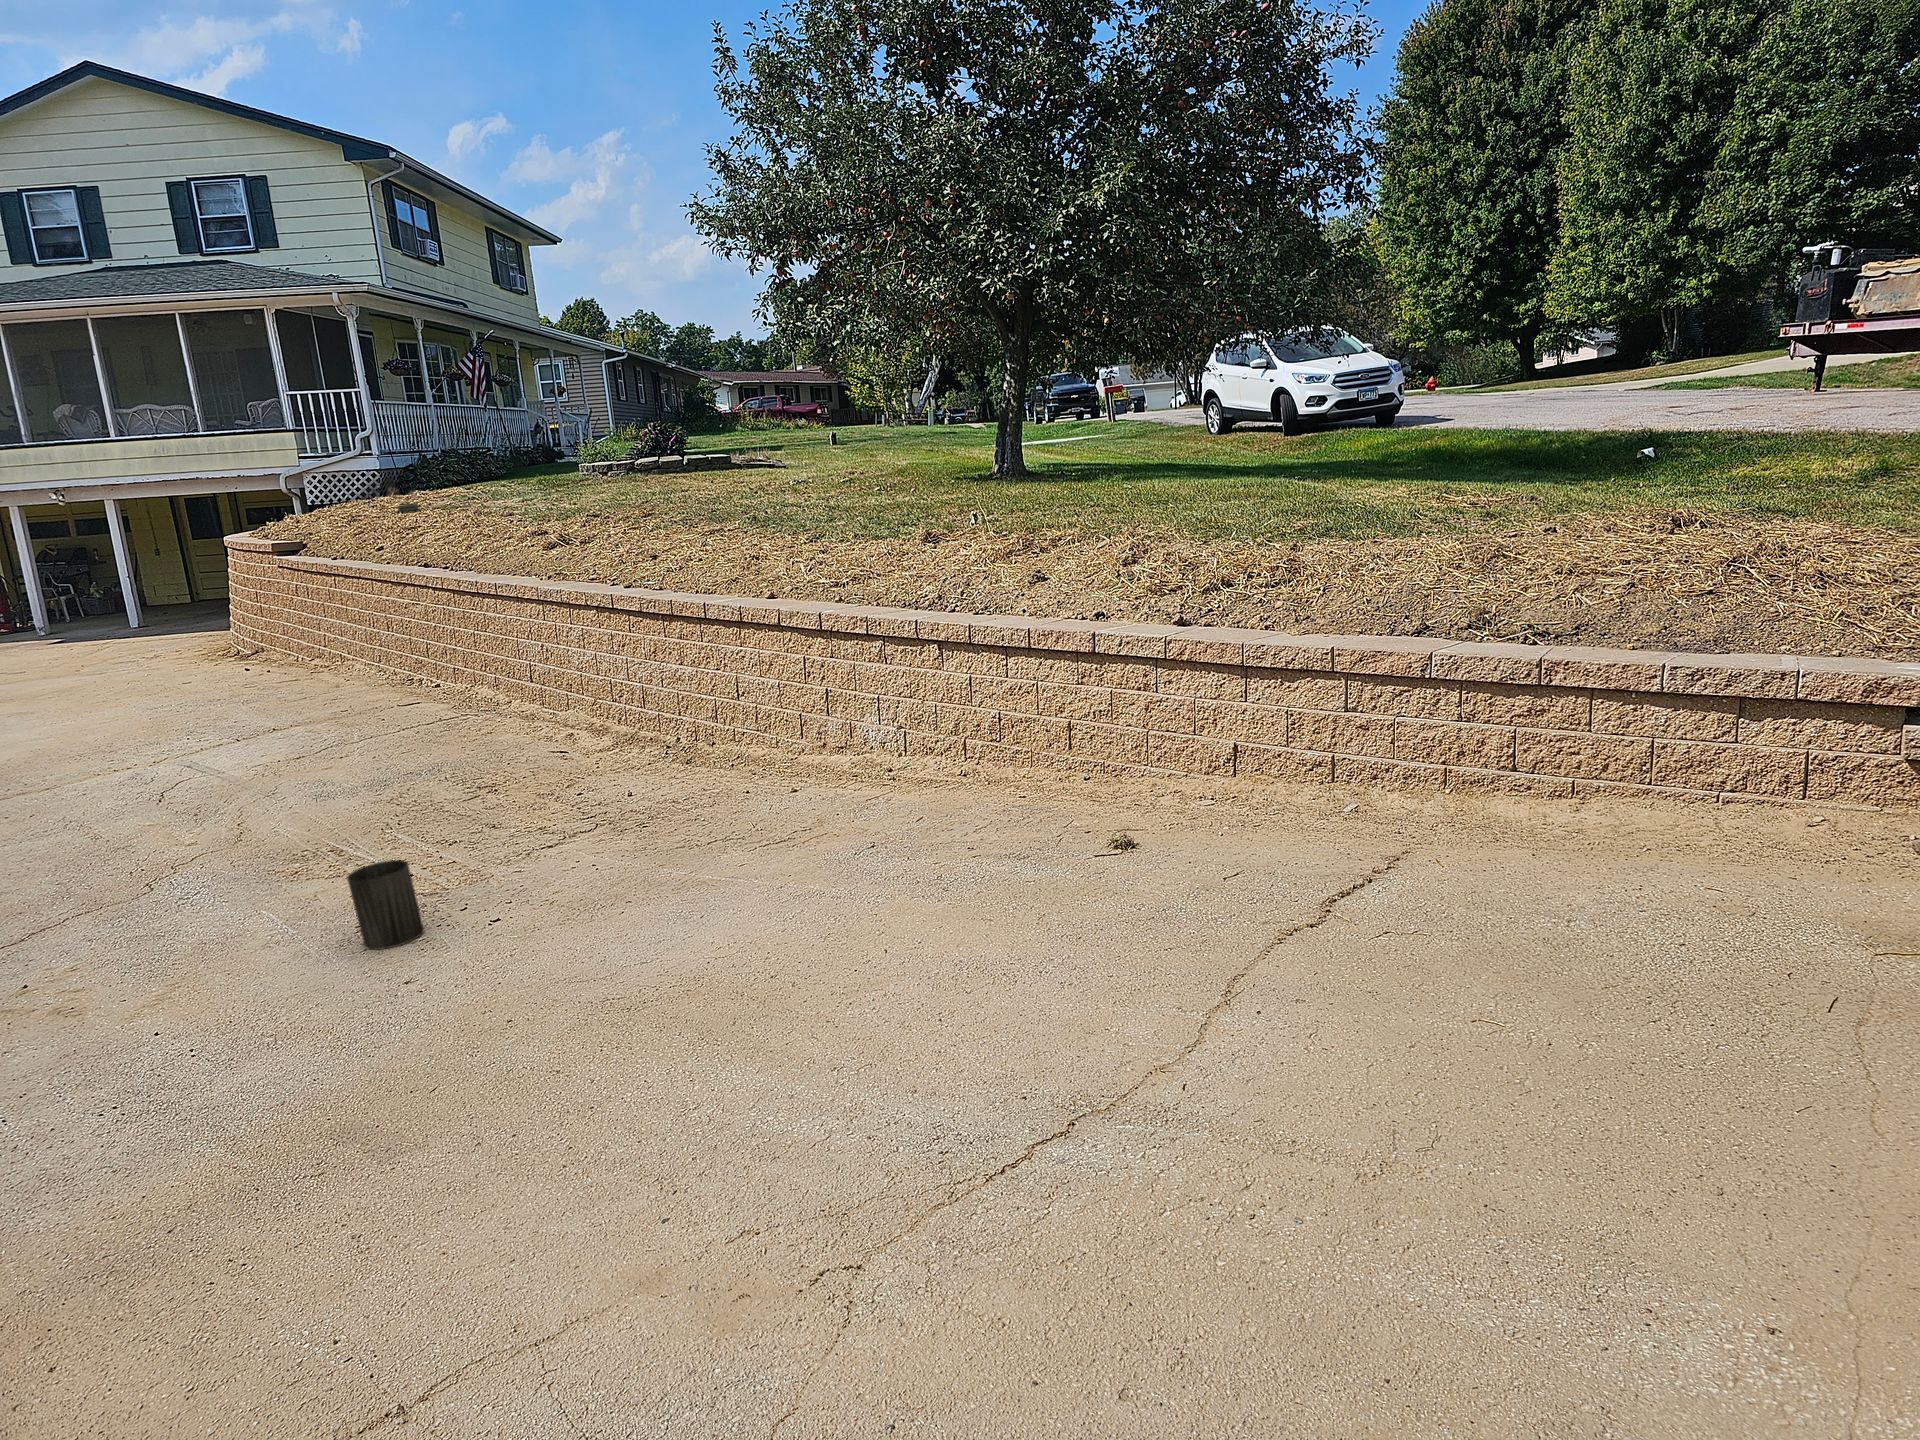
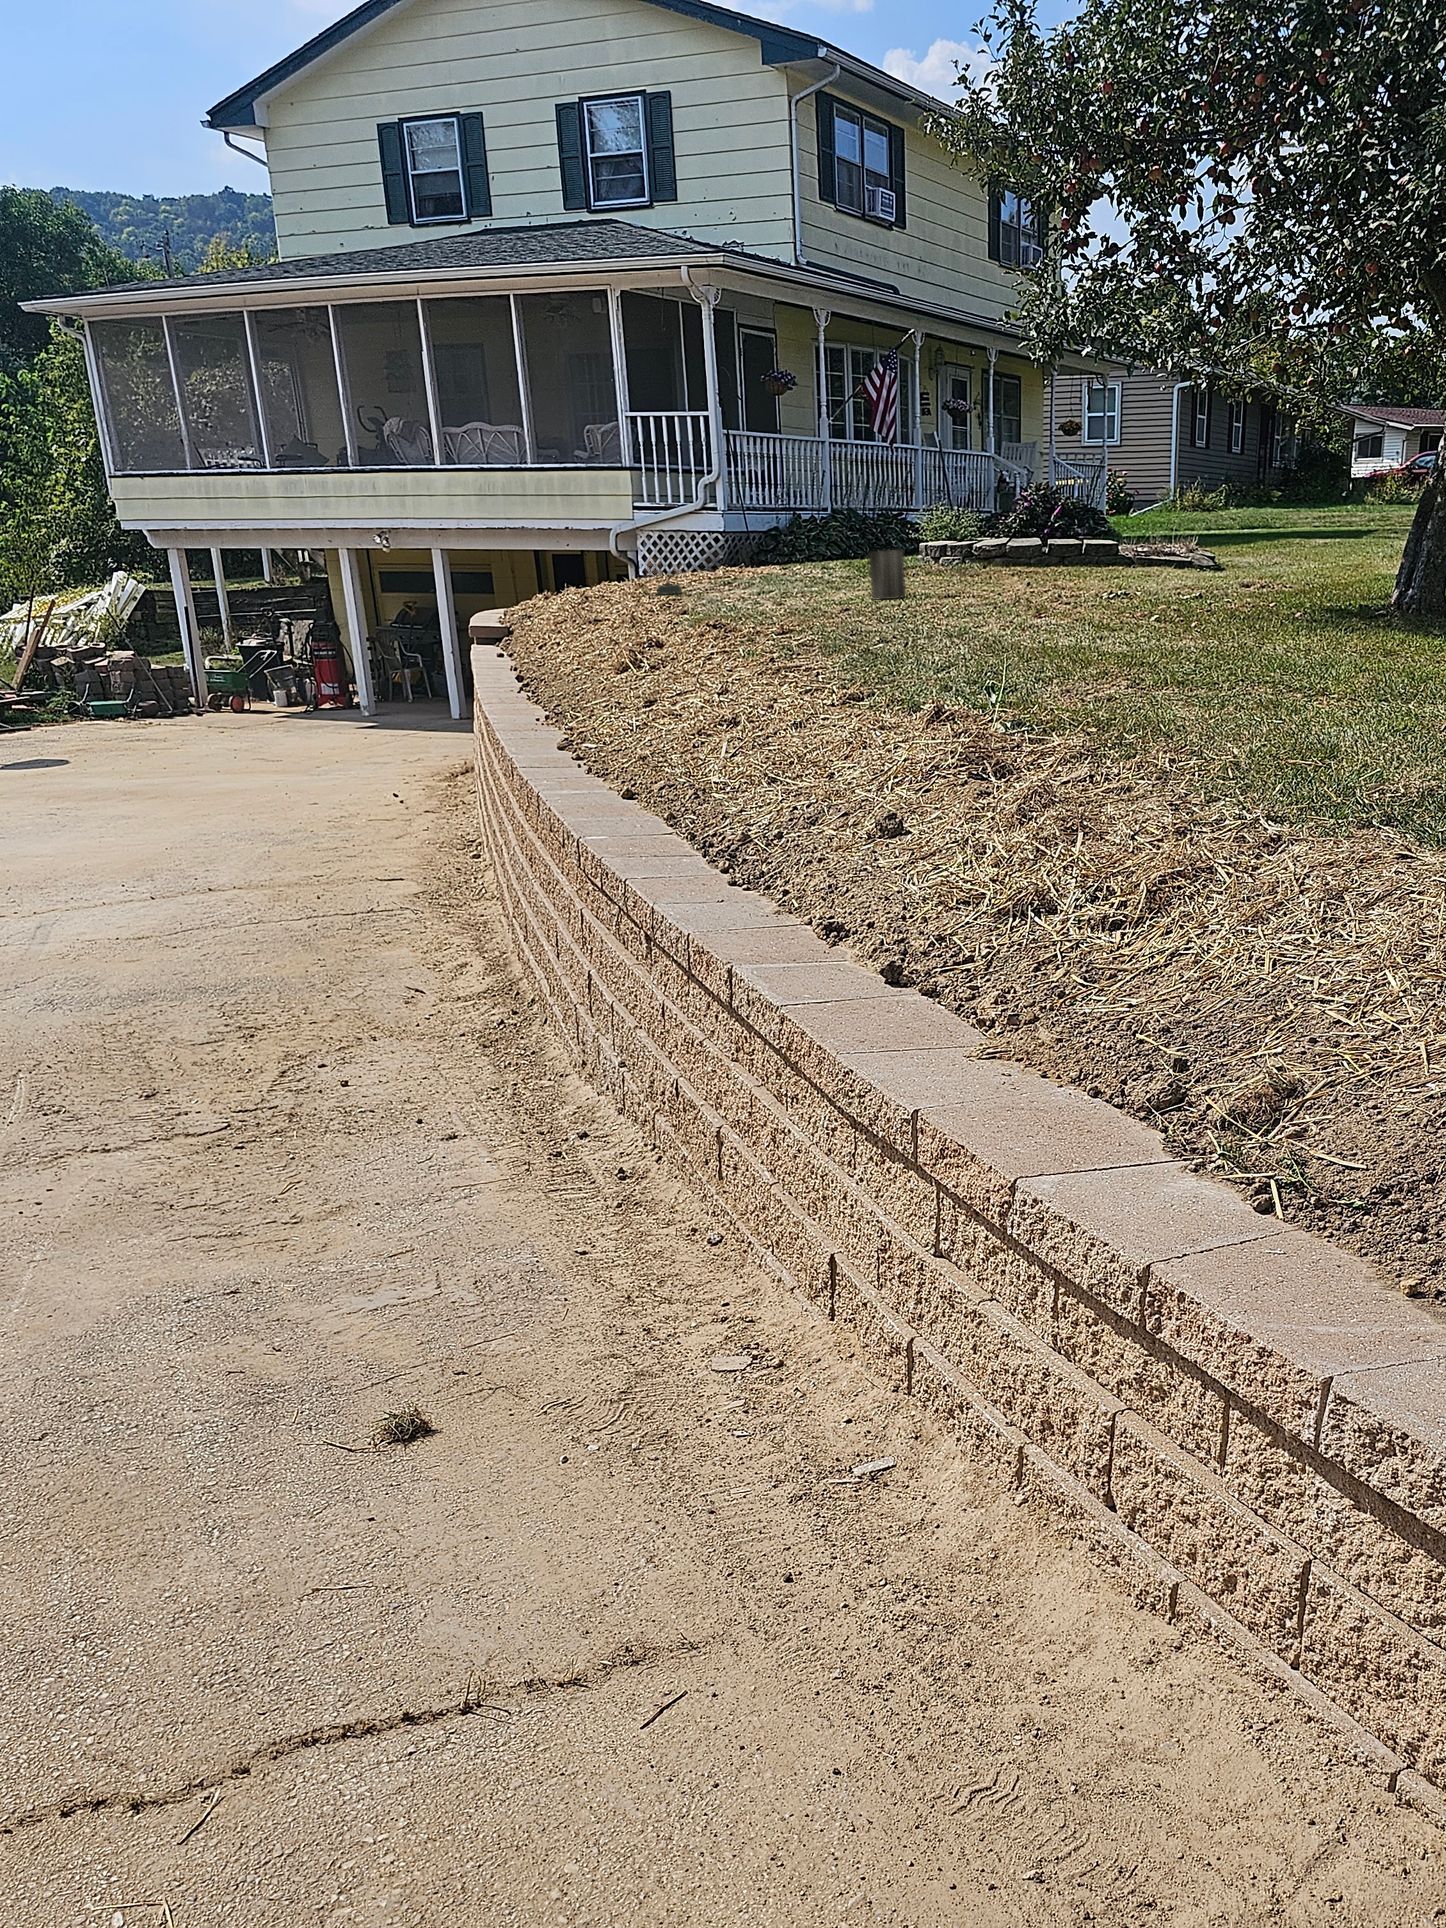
trash can: present [347,860,424,950] -> present [869,550,906,600]

